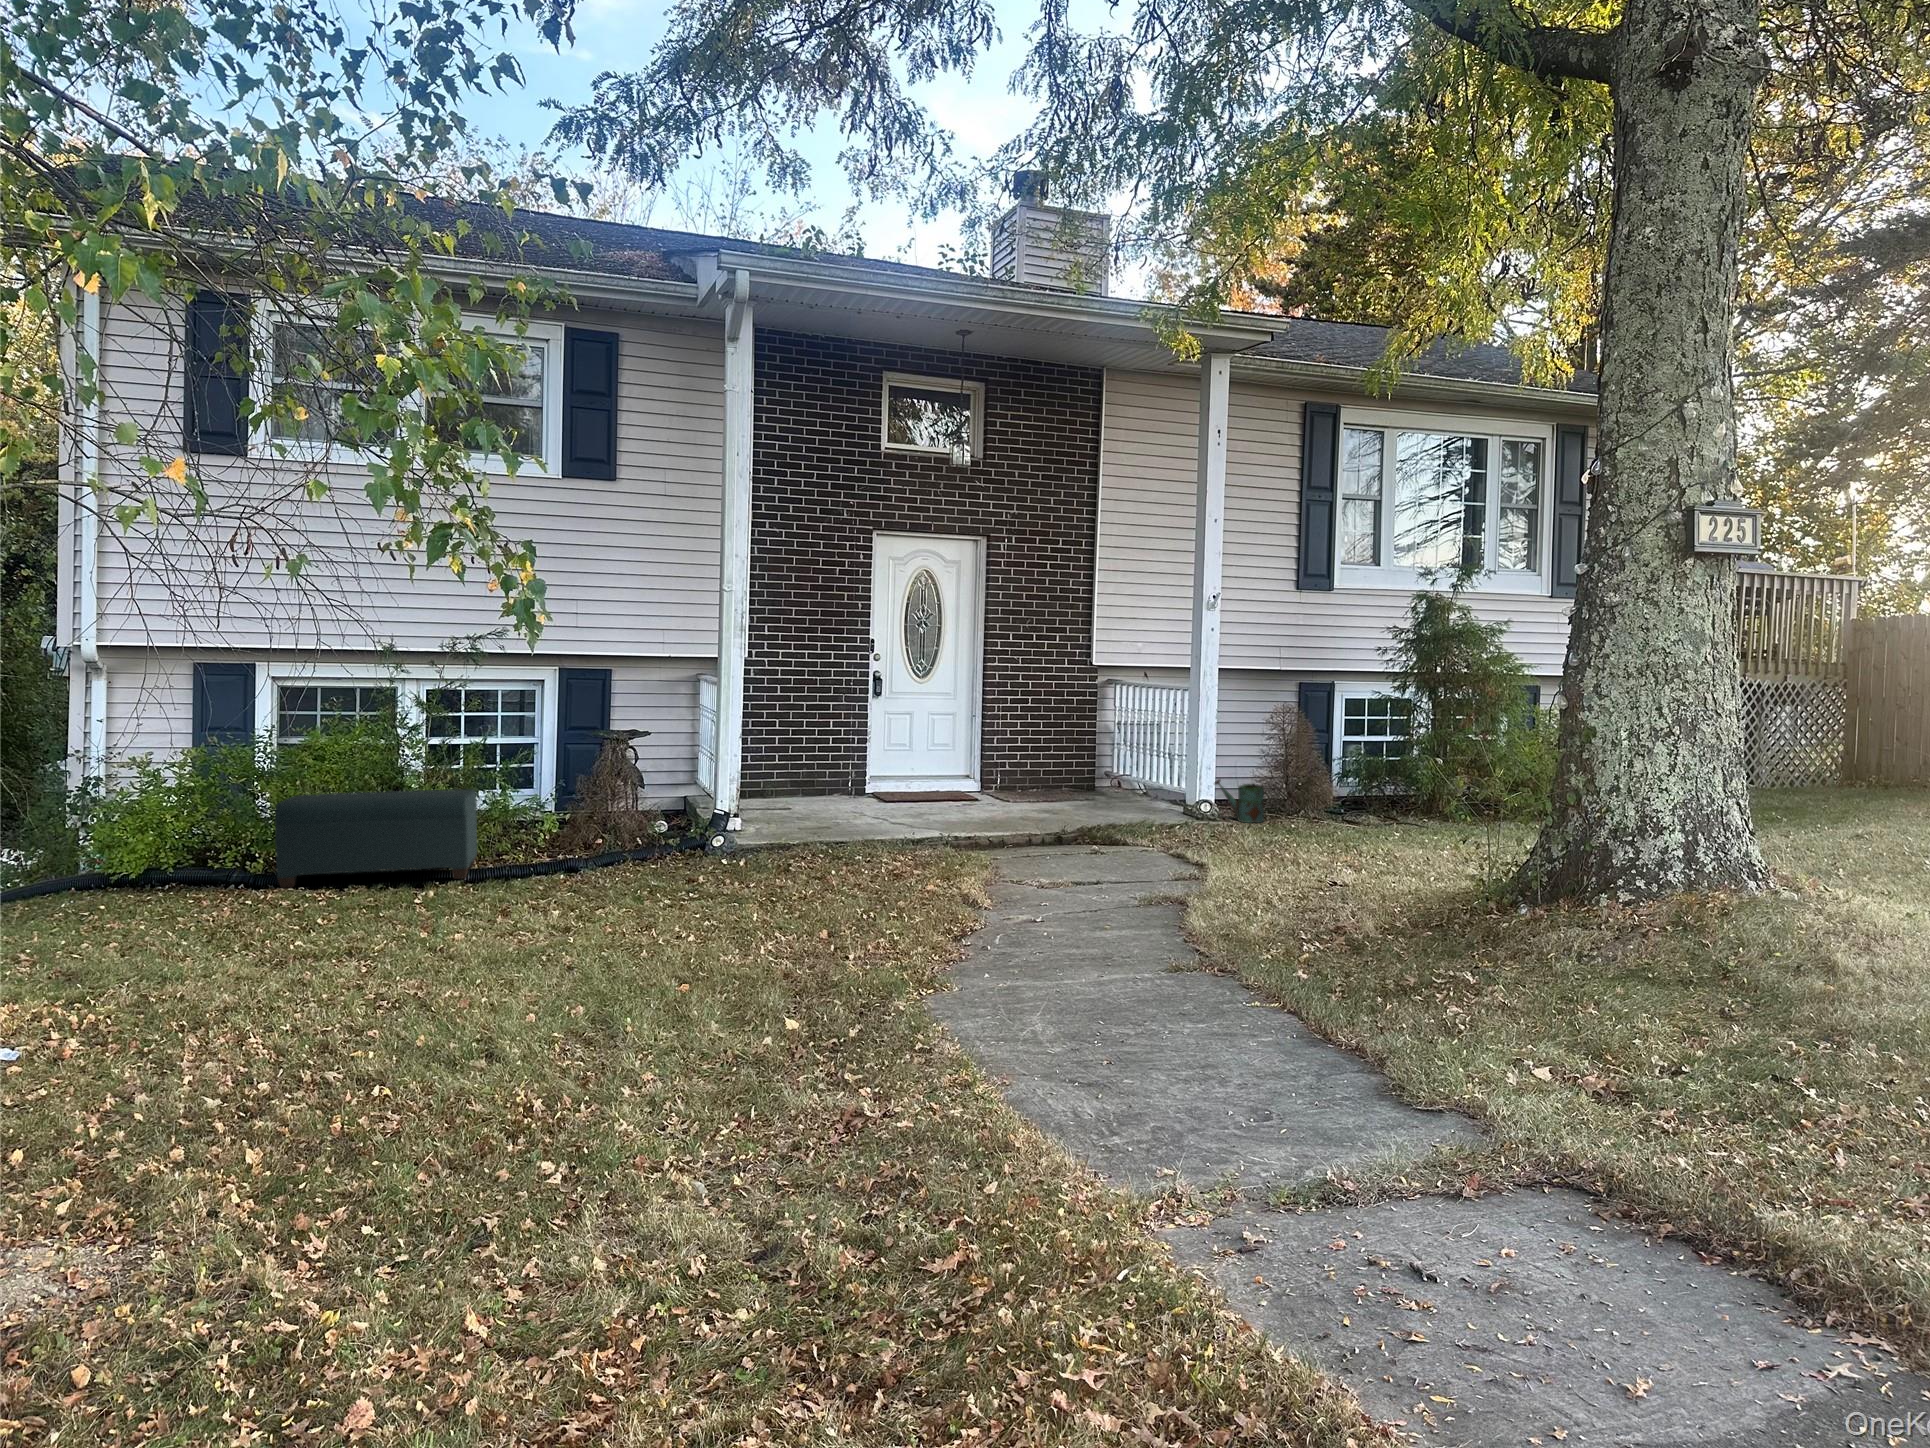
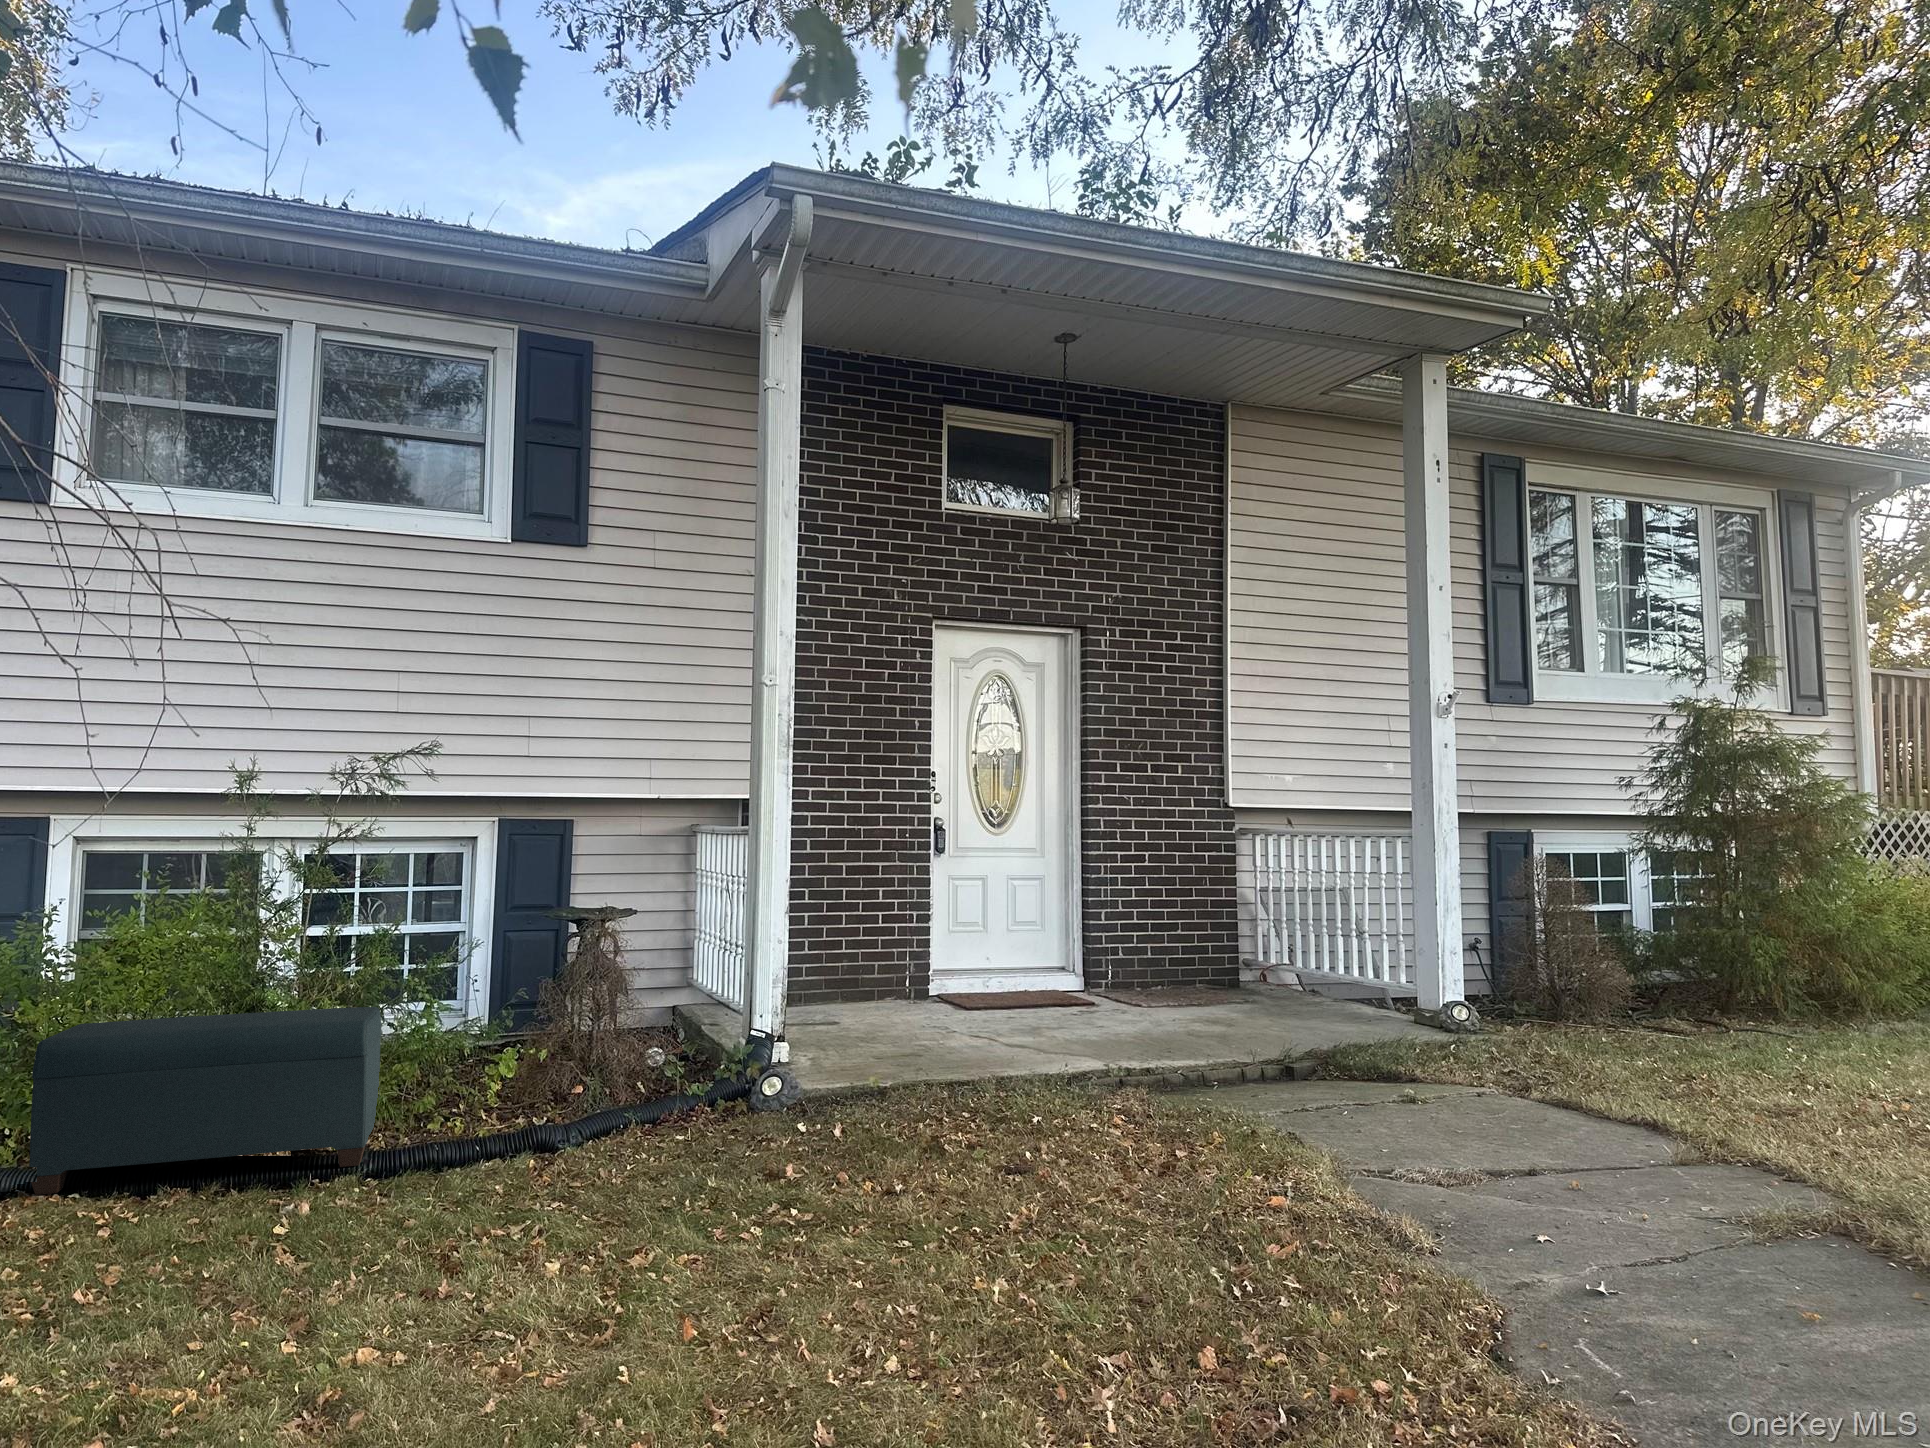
watering can: present [1214,779,1271,823] -> none [1451,962,1550,1029]

